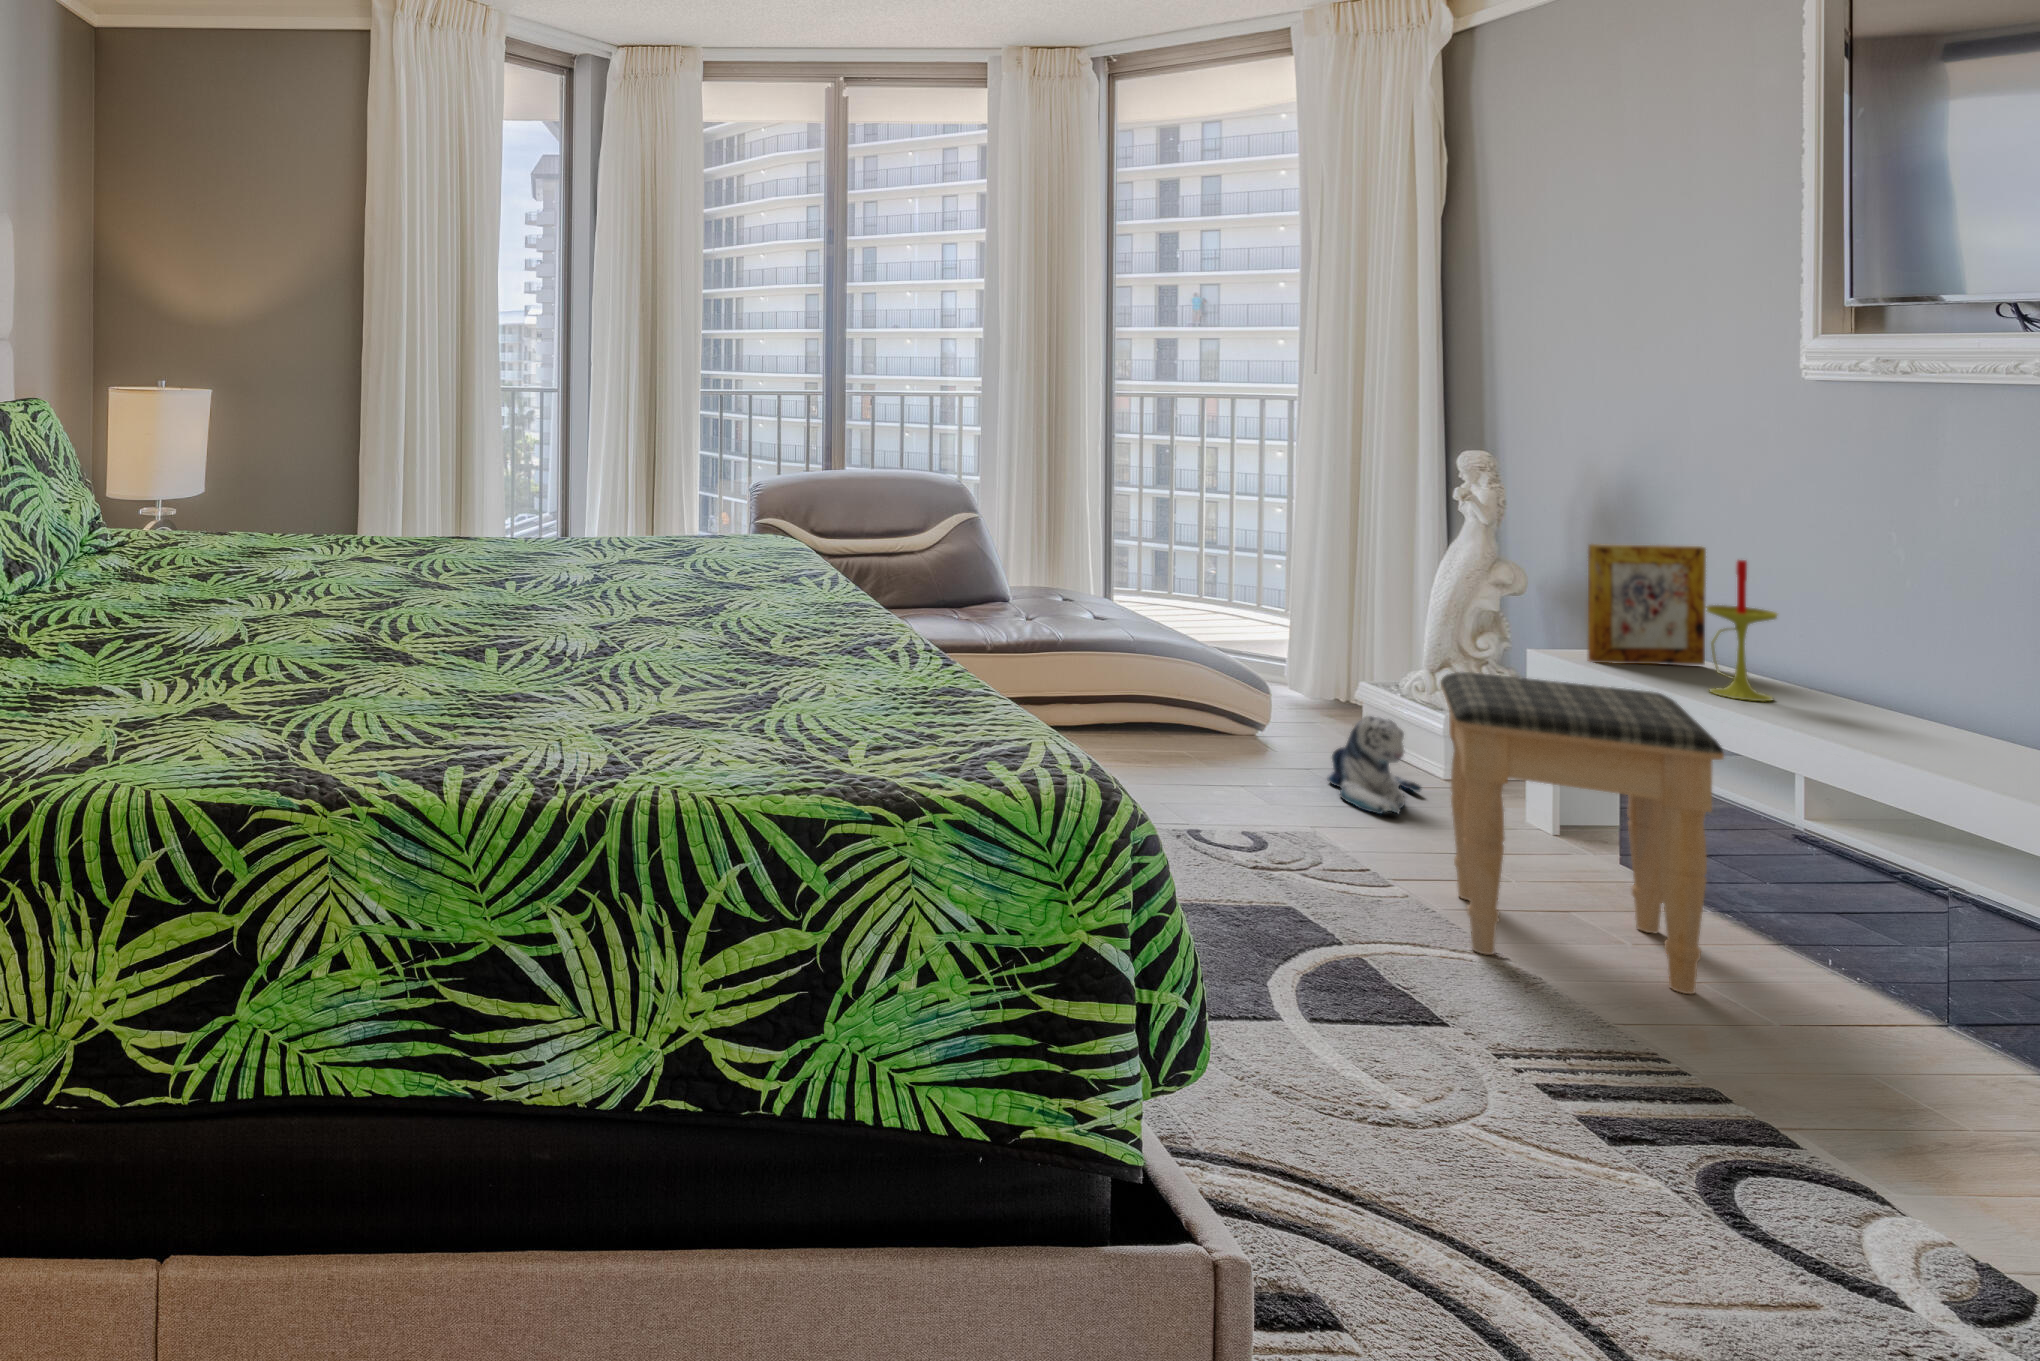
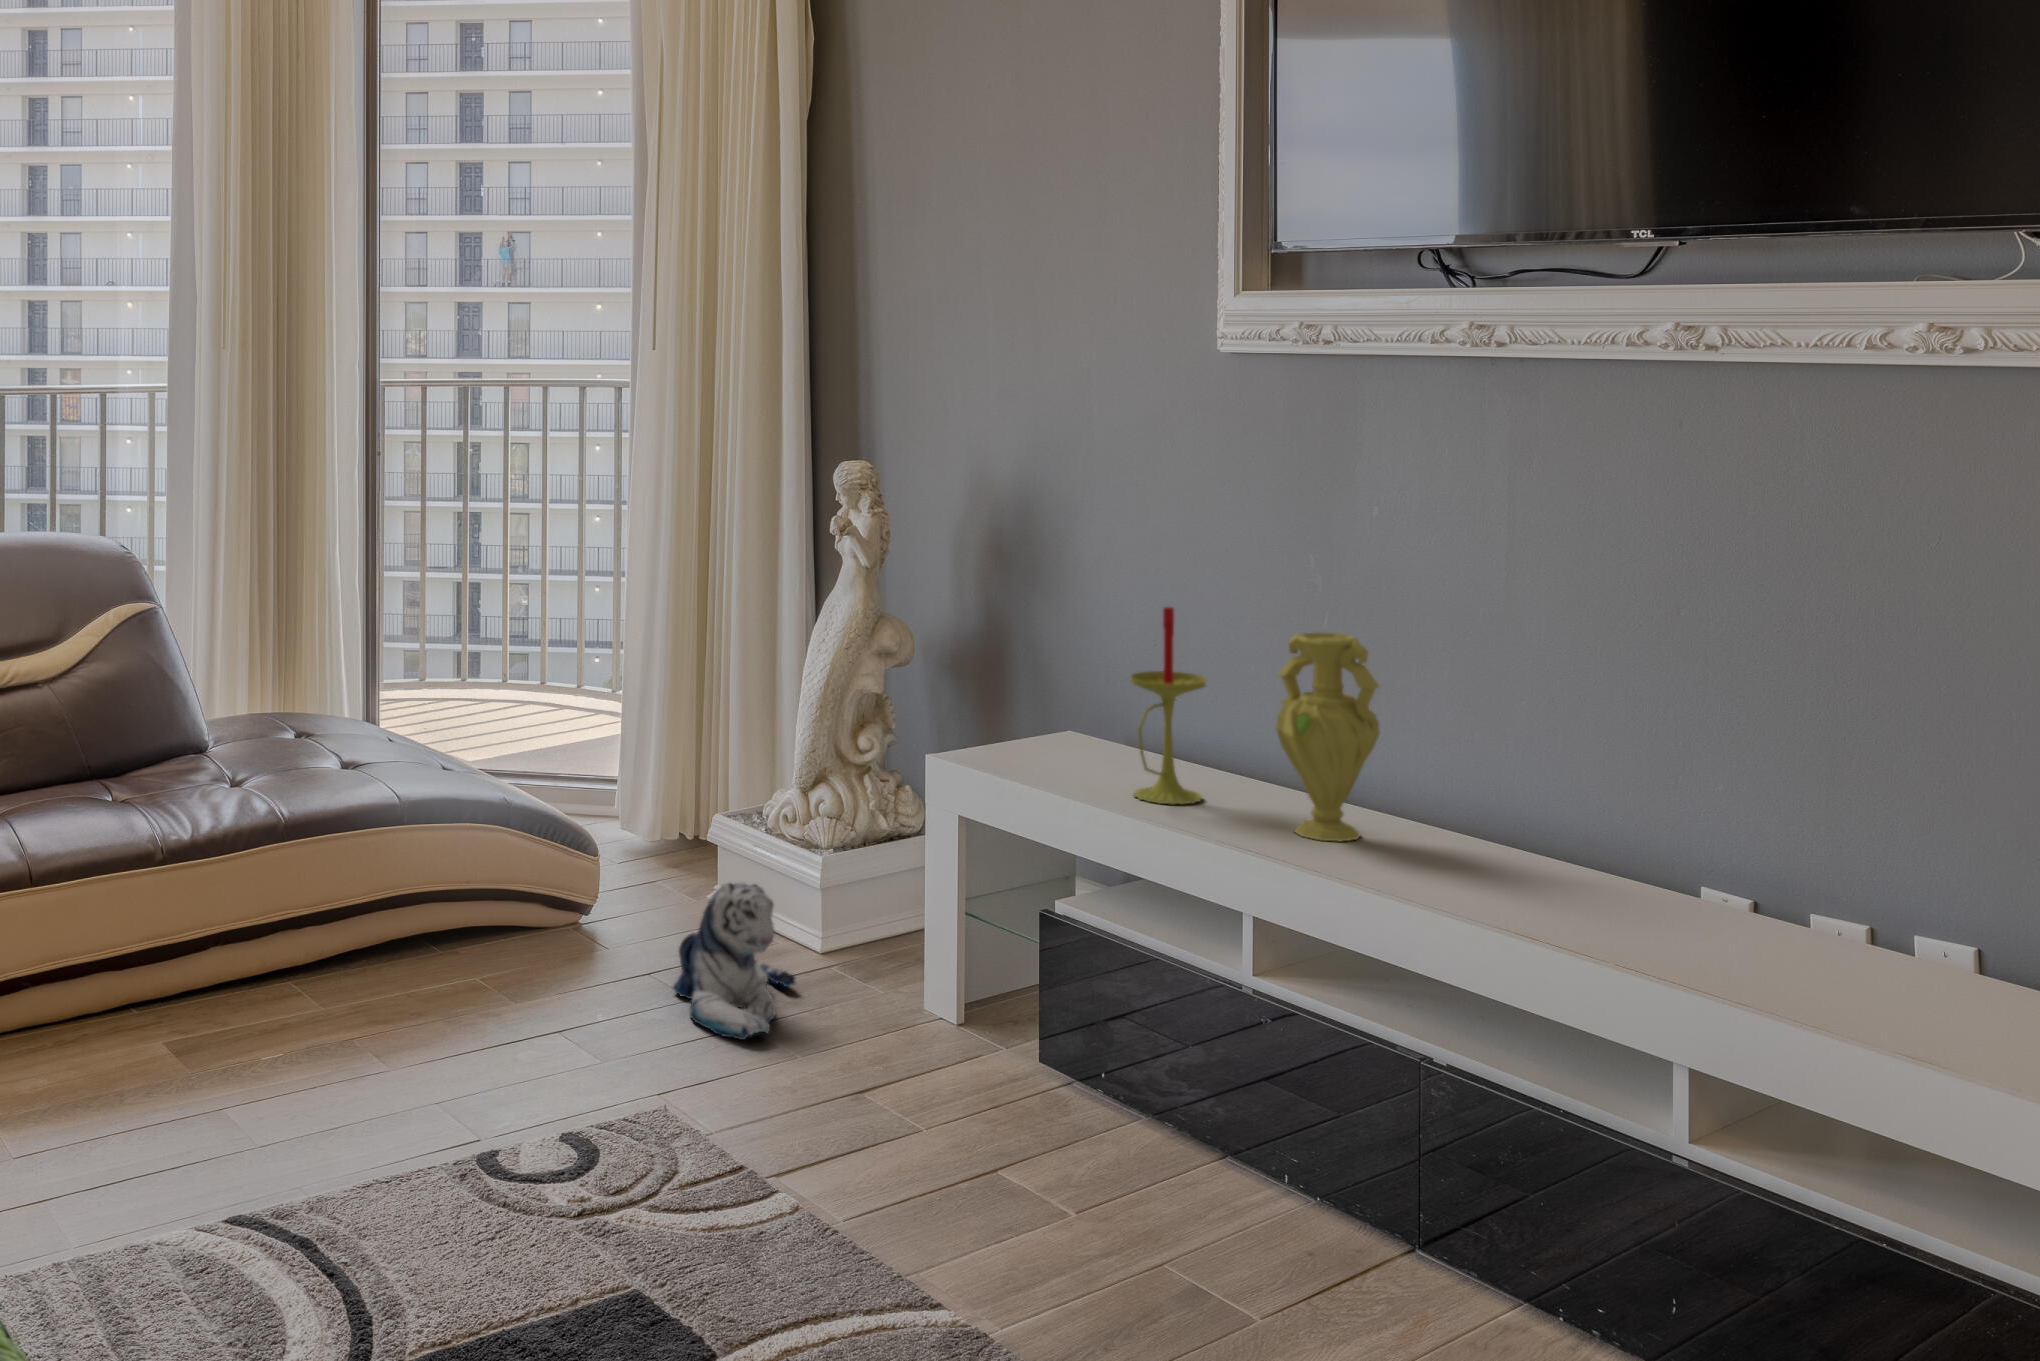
picture frame: present [1588,544,1706,665] -> none [994,586,1121,766]
vase: none [1838,584,1943,739] -> present [1276,633,1380,841]
footstool: present [1441,672,1724,994] -> none [826,820,1183,1289]

